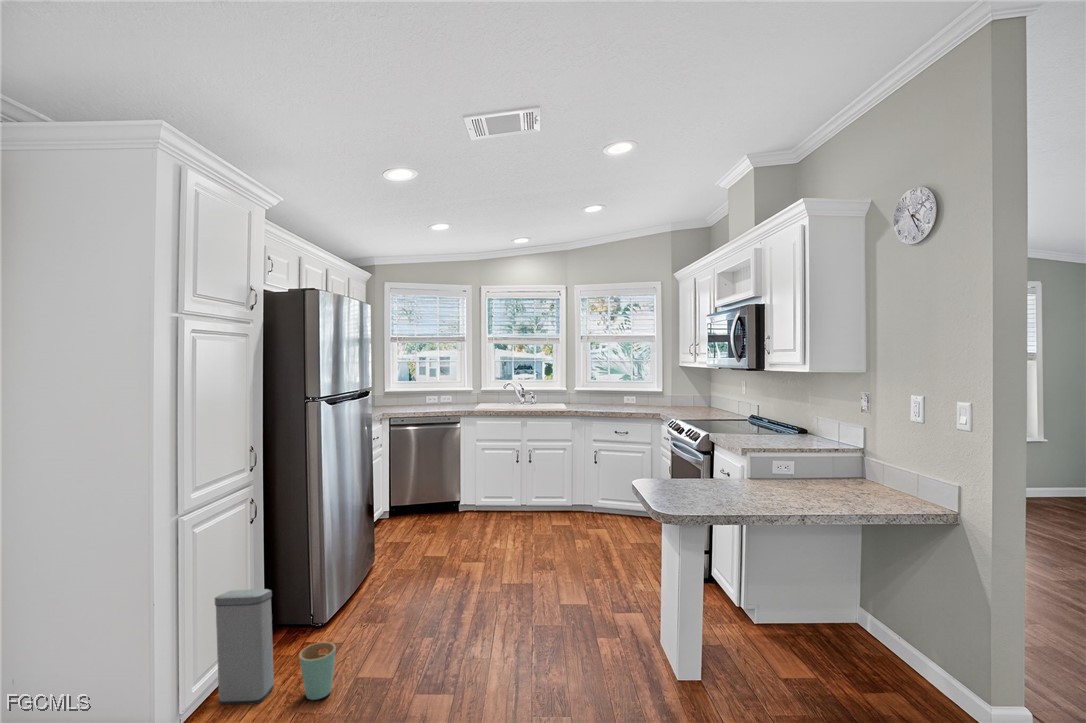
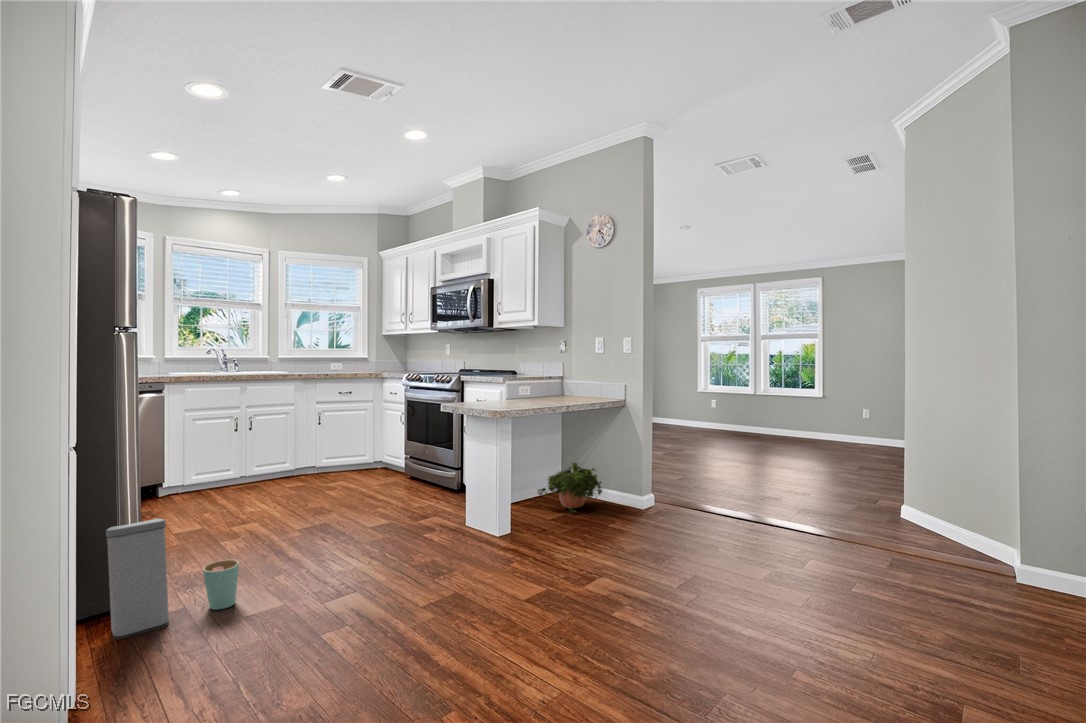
potted plant: none [782,596,911,692] -> present [538,462,602,512]

